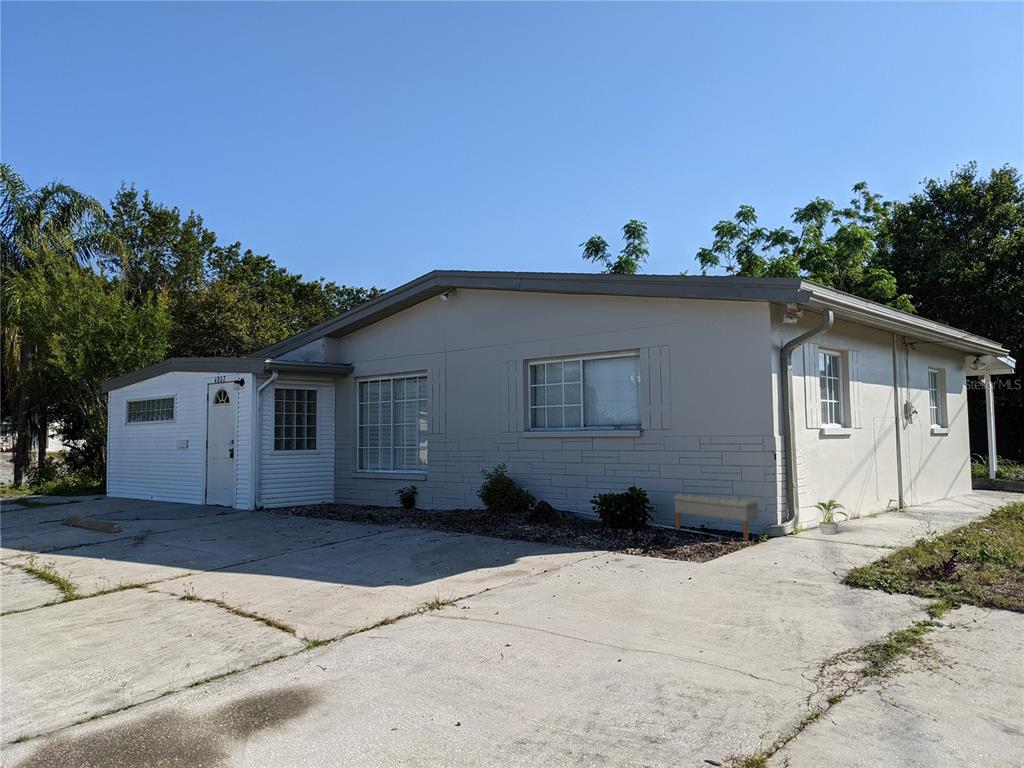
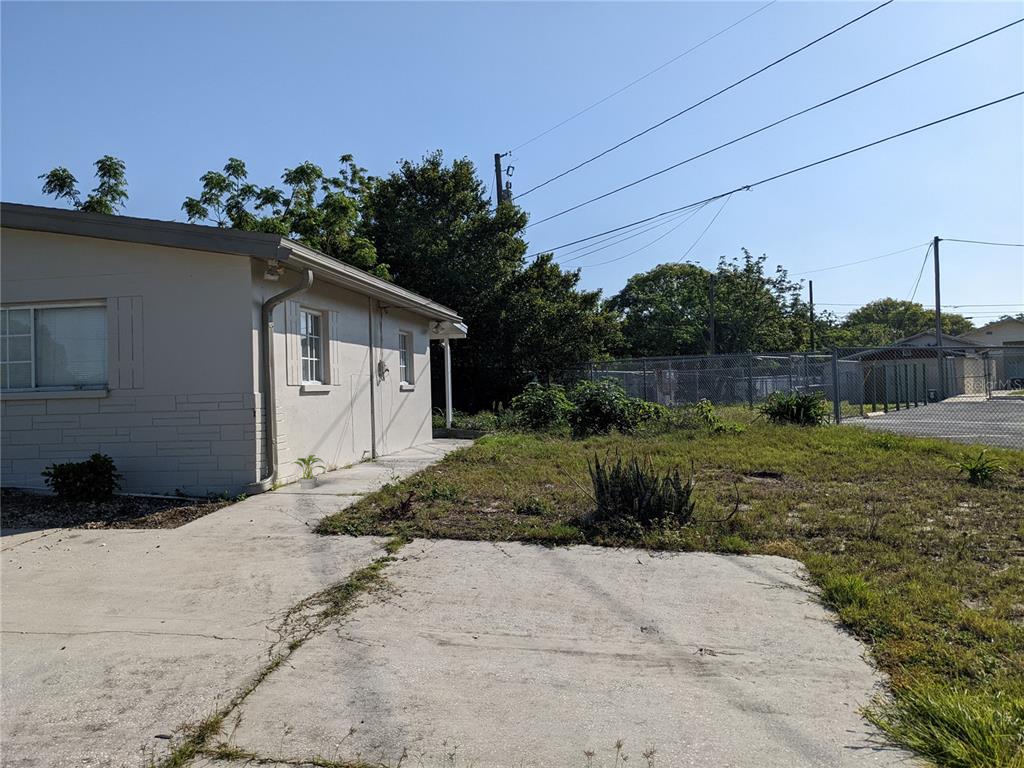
bench: present [674,494,762,540] -> none [136,460,241,506]

